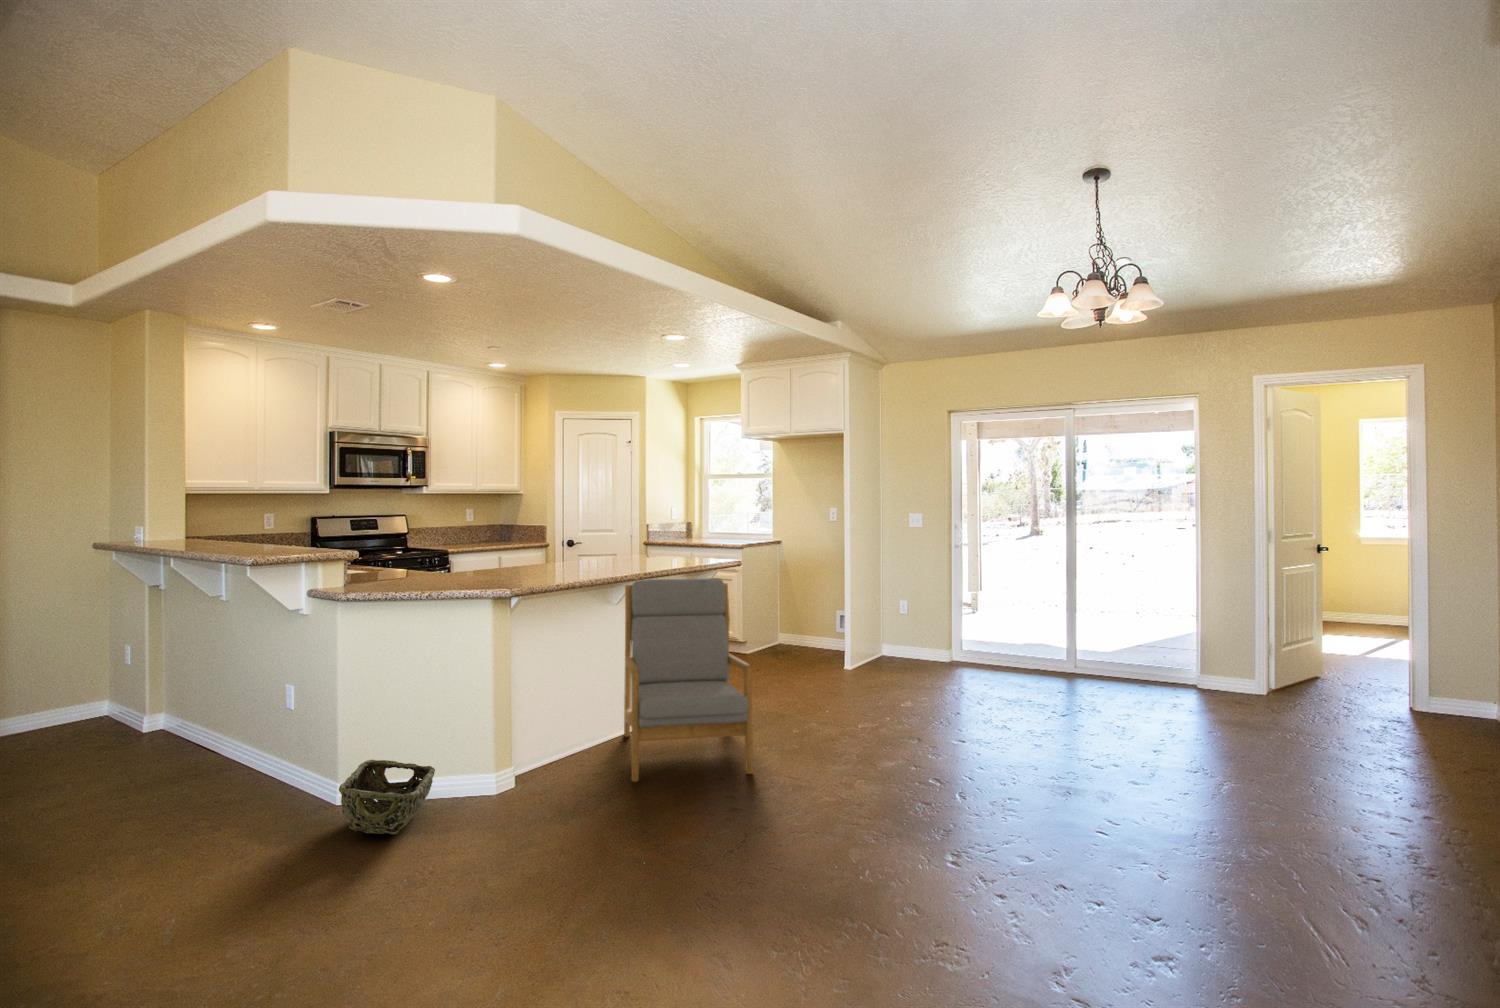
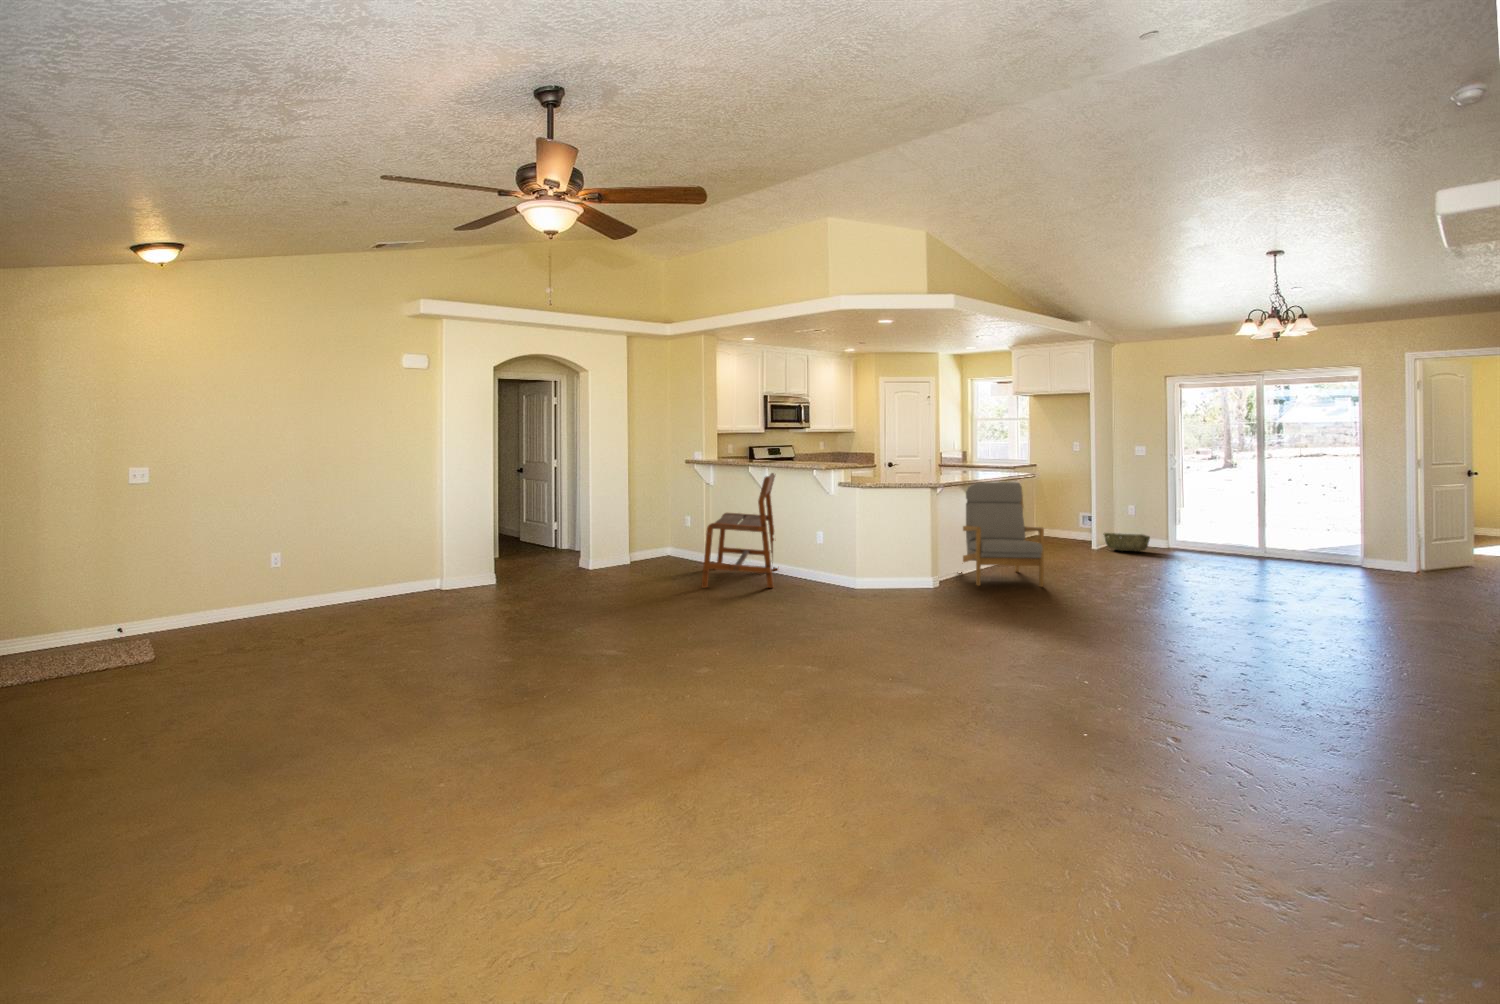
bench: none [2,568,285,842] -> present [702,473,778,588]
woven basket: present [339,760,435,835] -> present [1103,533,1150,551]

